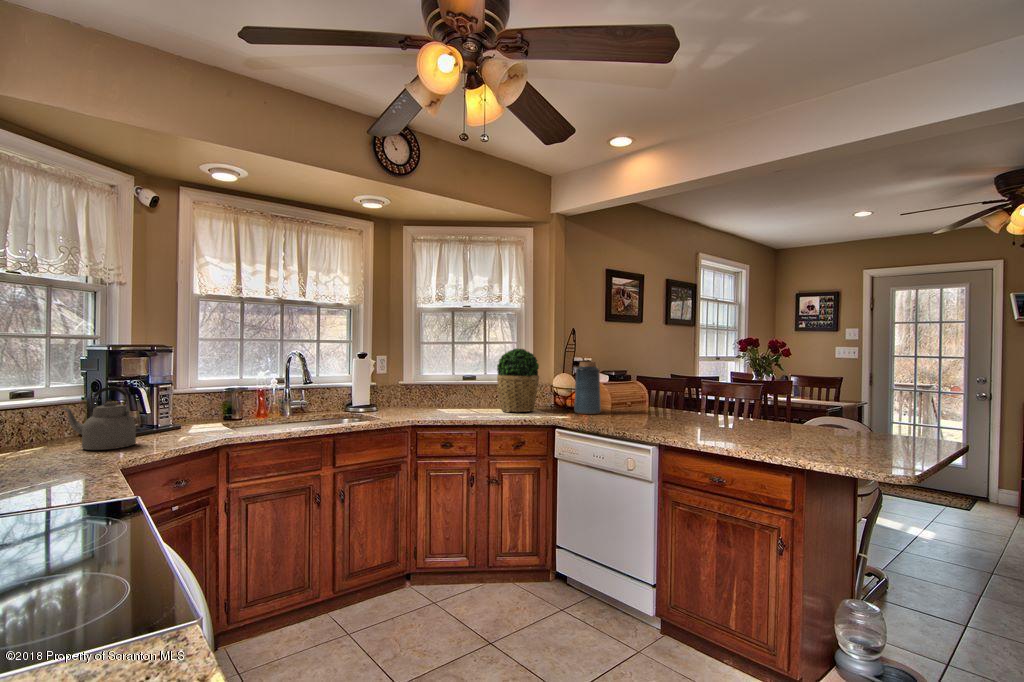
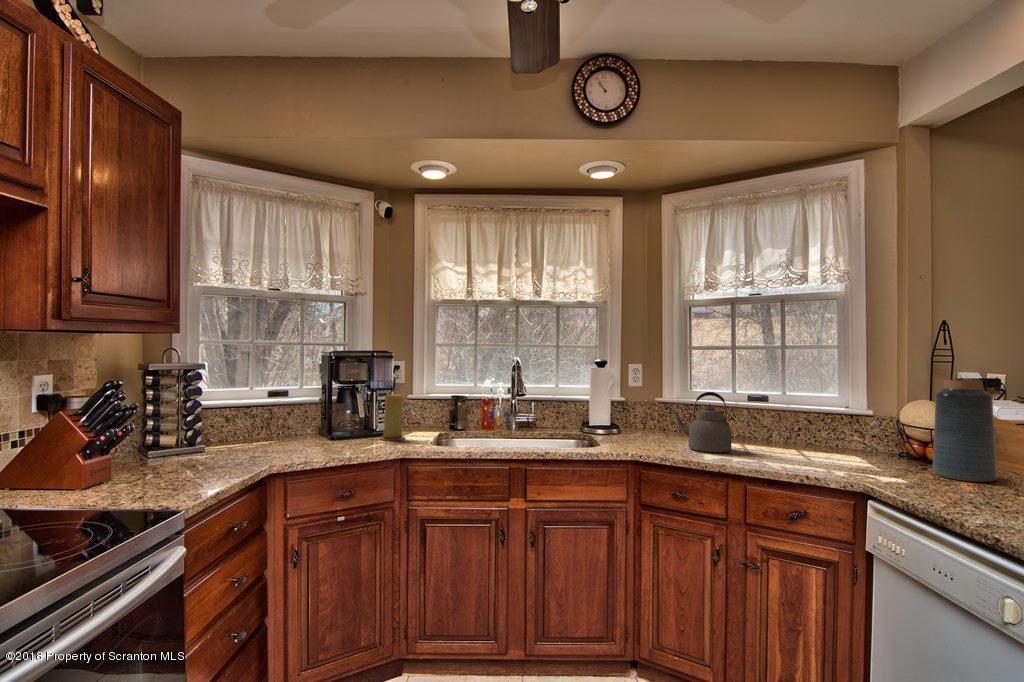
potted plant: present [497,349,539,413] -> none [781,355,862,460]
kettle: present [61,386,136,450] -> present [669,392,732,452]
candle: none [164,390,194,436] -> present [380,394,405,440]

